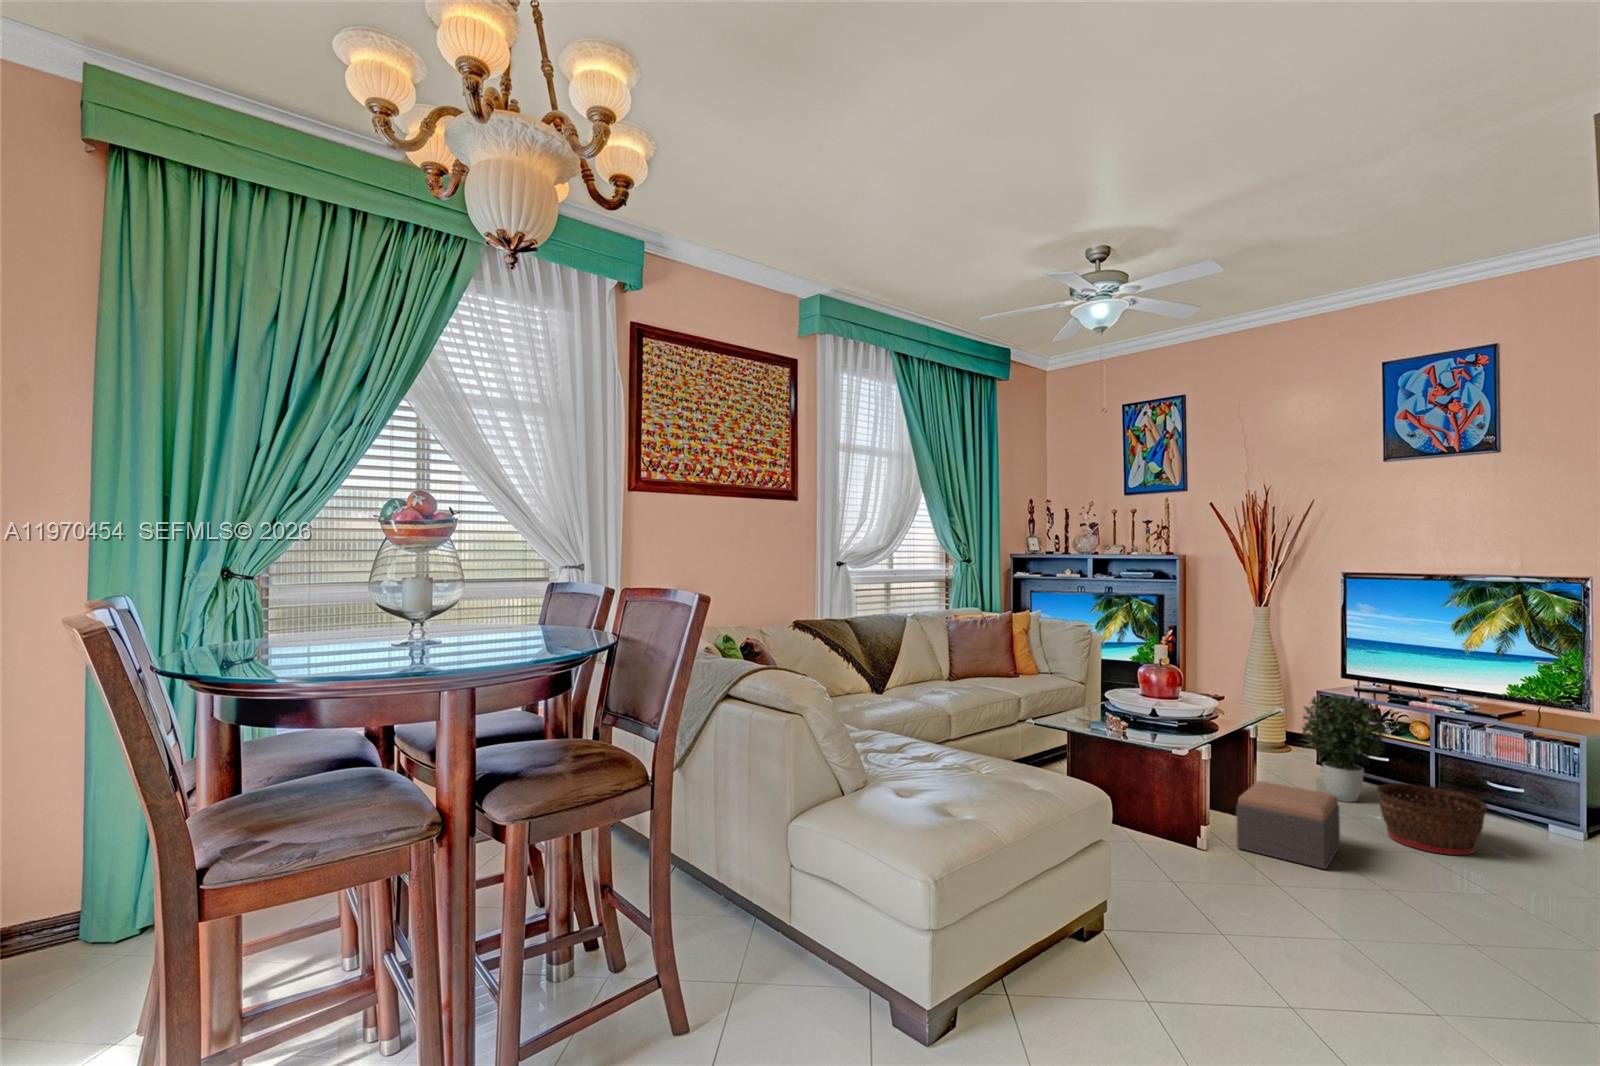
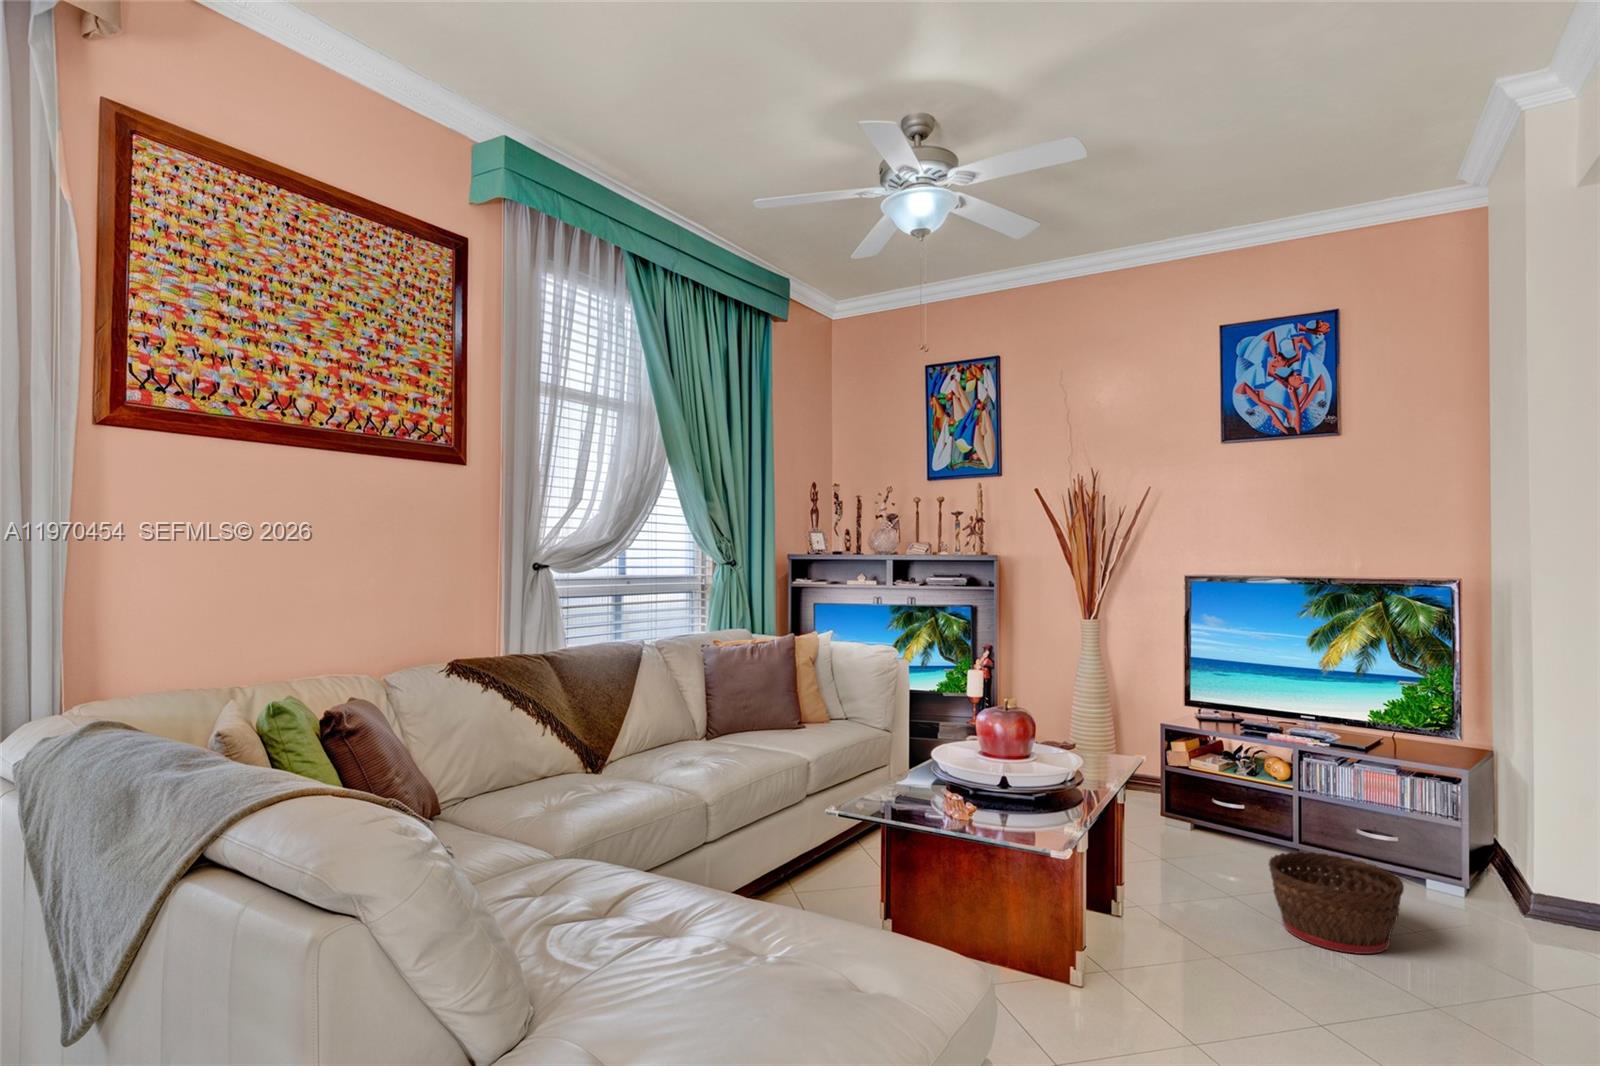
potted plant: present [1302,694,1387,802] -> none [1158,731,1262,875]
footstool: present [1236,781,1340,869] -> none [1121,872,1248,1011]

